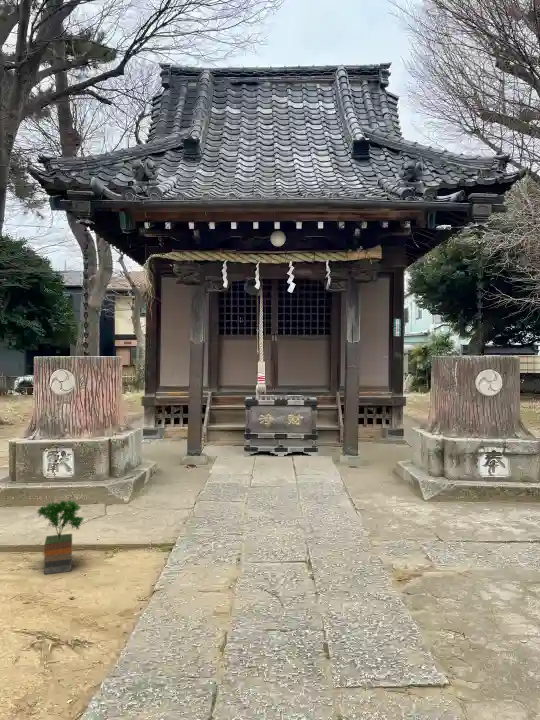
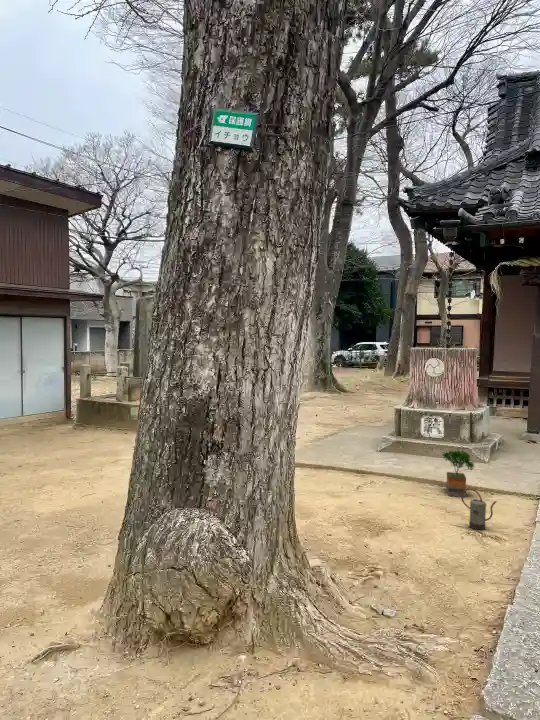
watering can: none [31,572,84,641] -> present [461,488,496,530]

